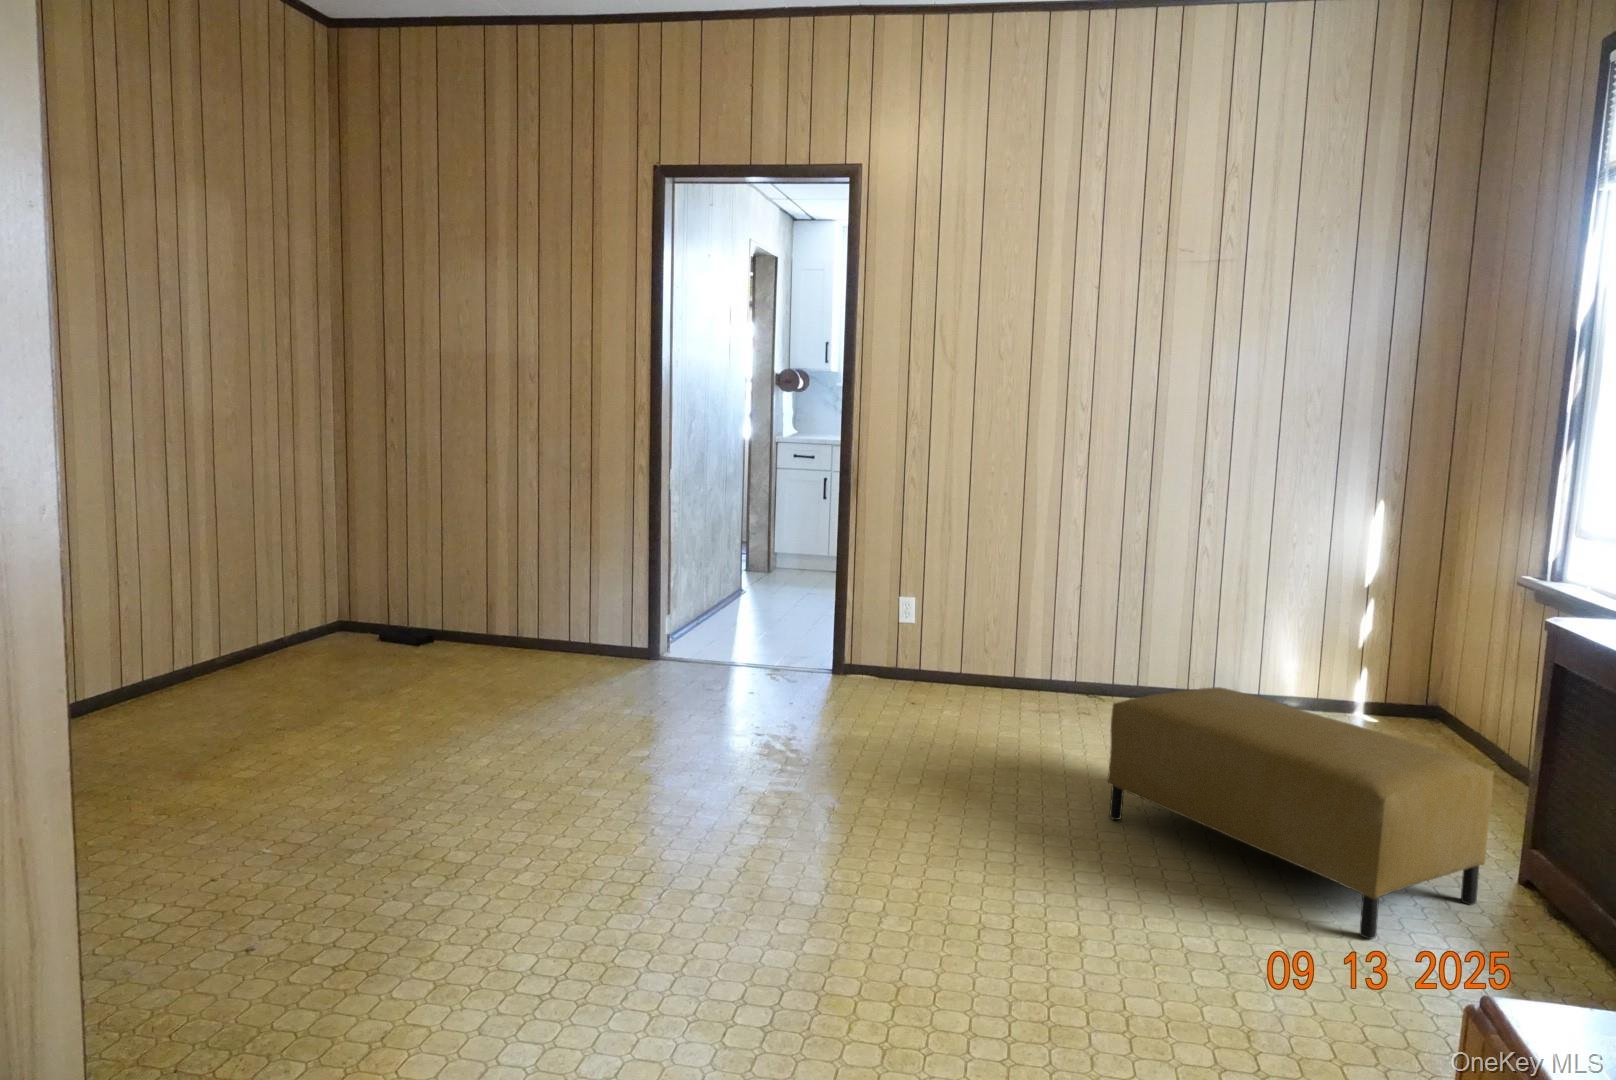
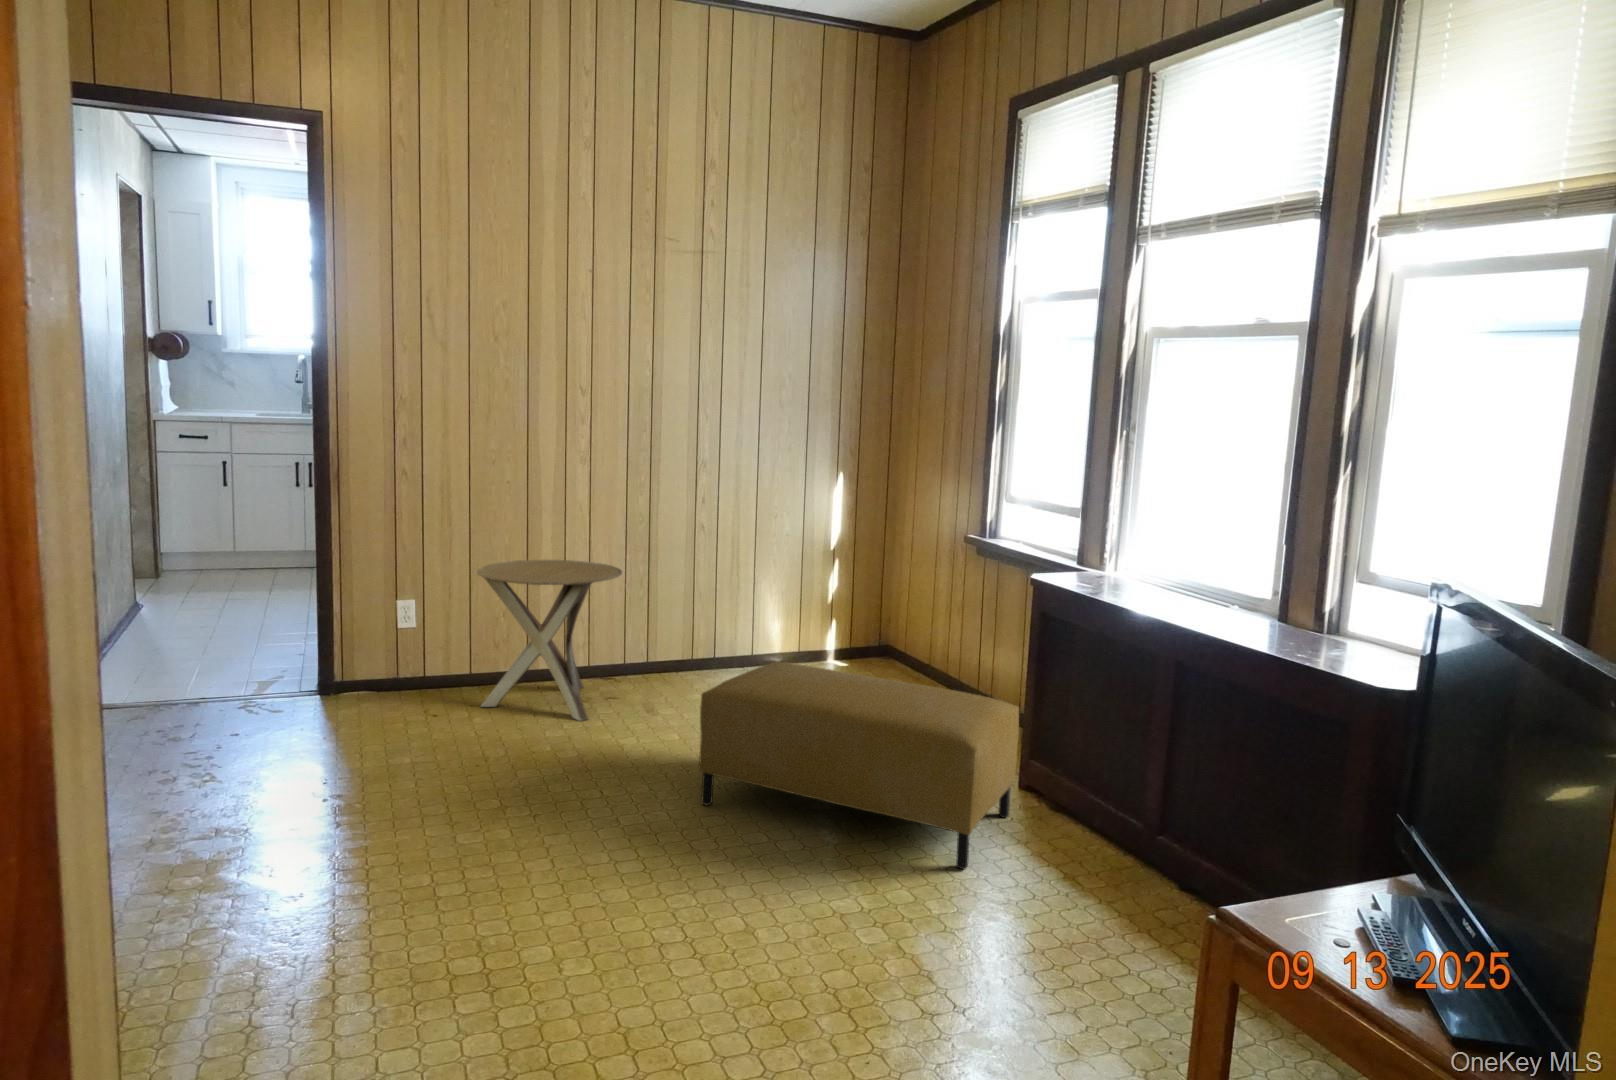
side table: none [958,570,1099,729] -> present [477,560,622,721]

